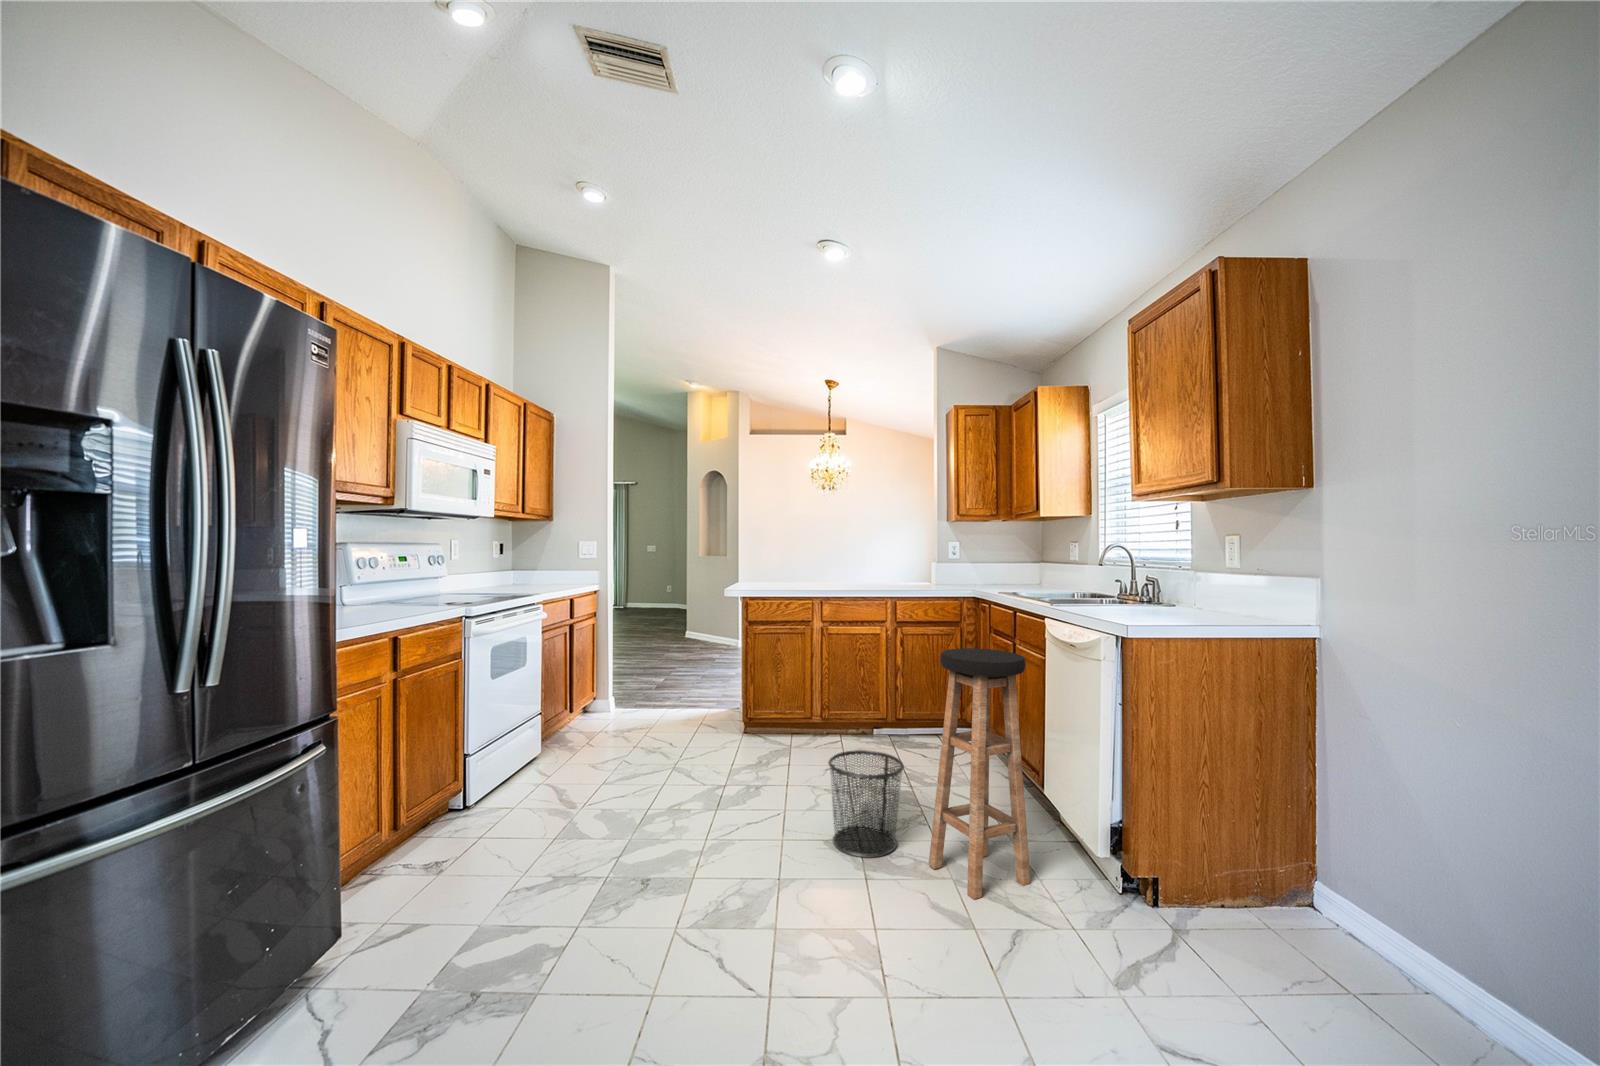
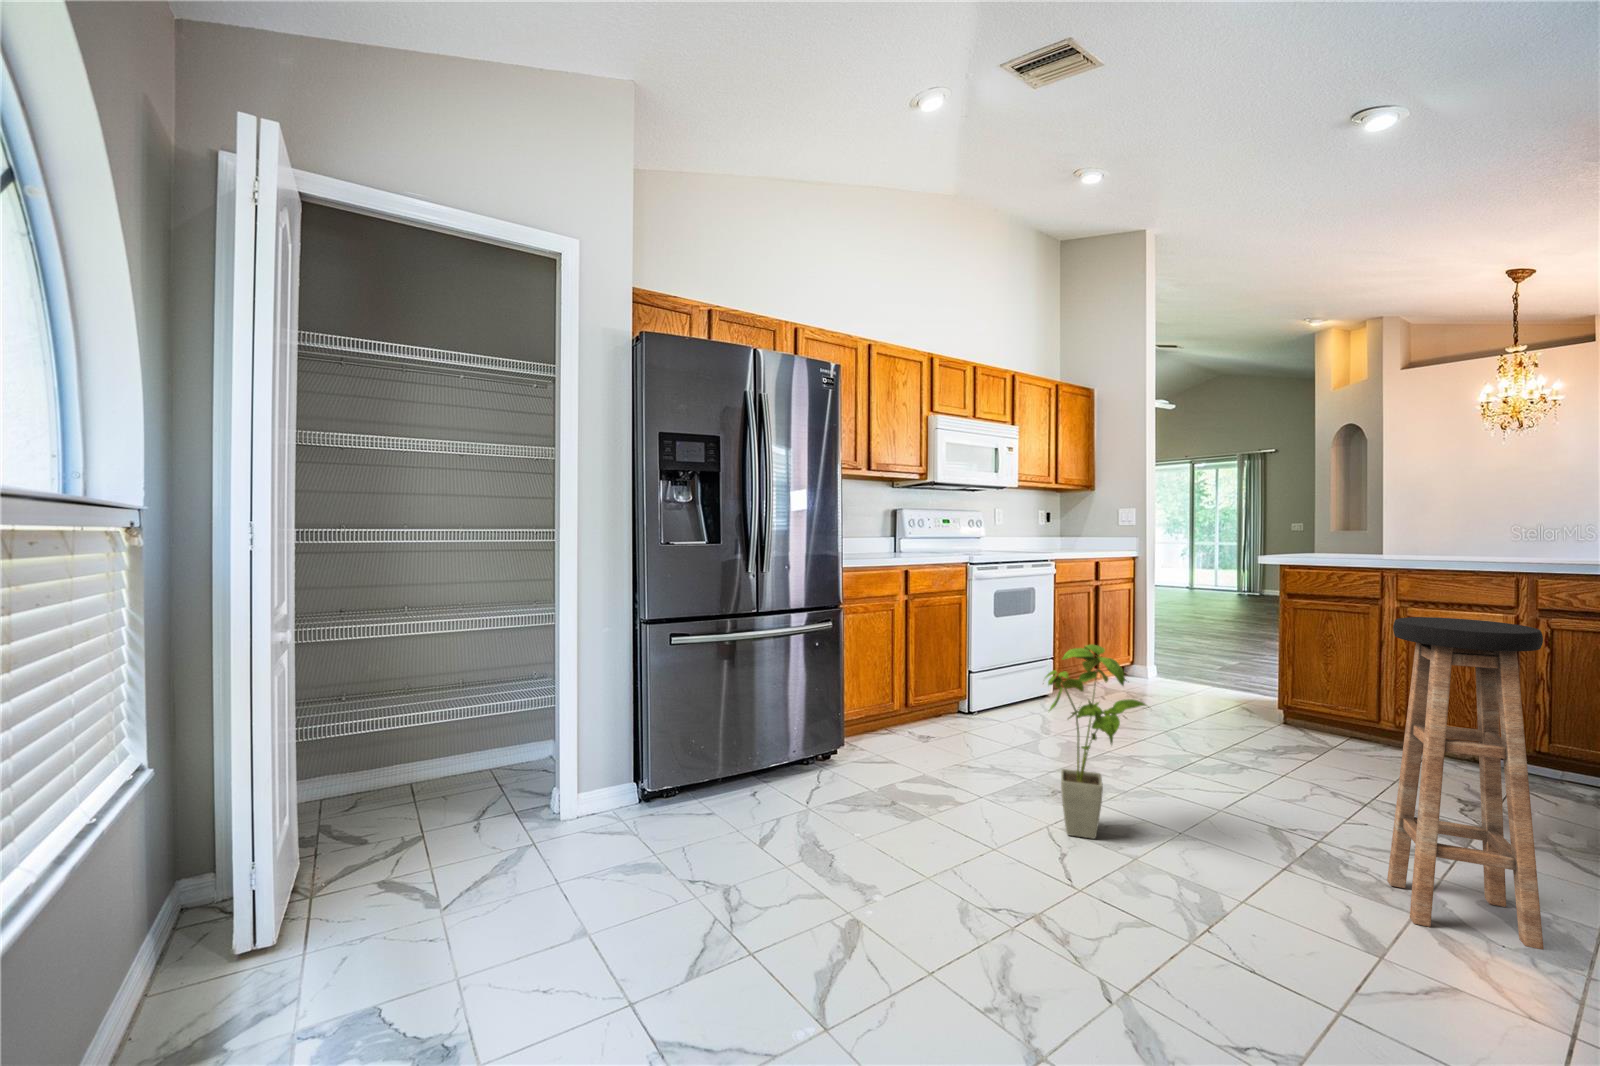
house plant: none [667,715,778,940] -> present [1045,644,1149,839]
trash can: present [829,750,904,858] -> none [1269,732,1380,856]

